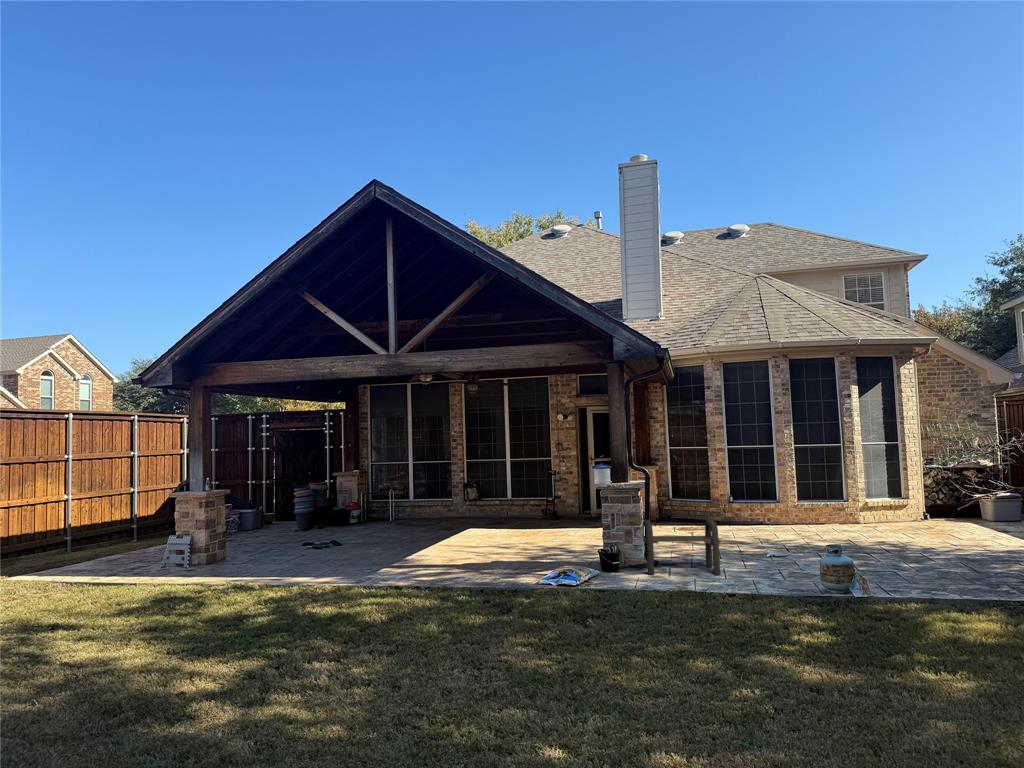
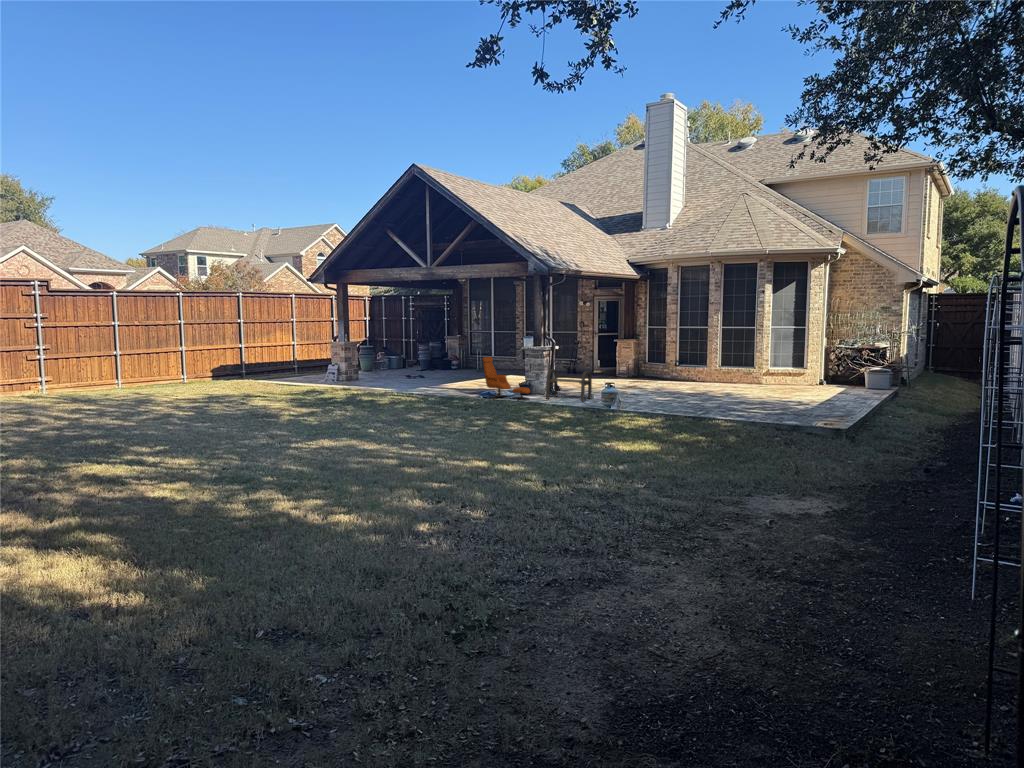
lounge chair: none [537,505,631,585] -> present [482,357,530,399]

